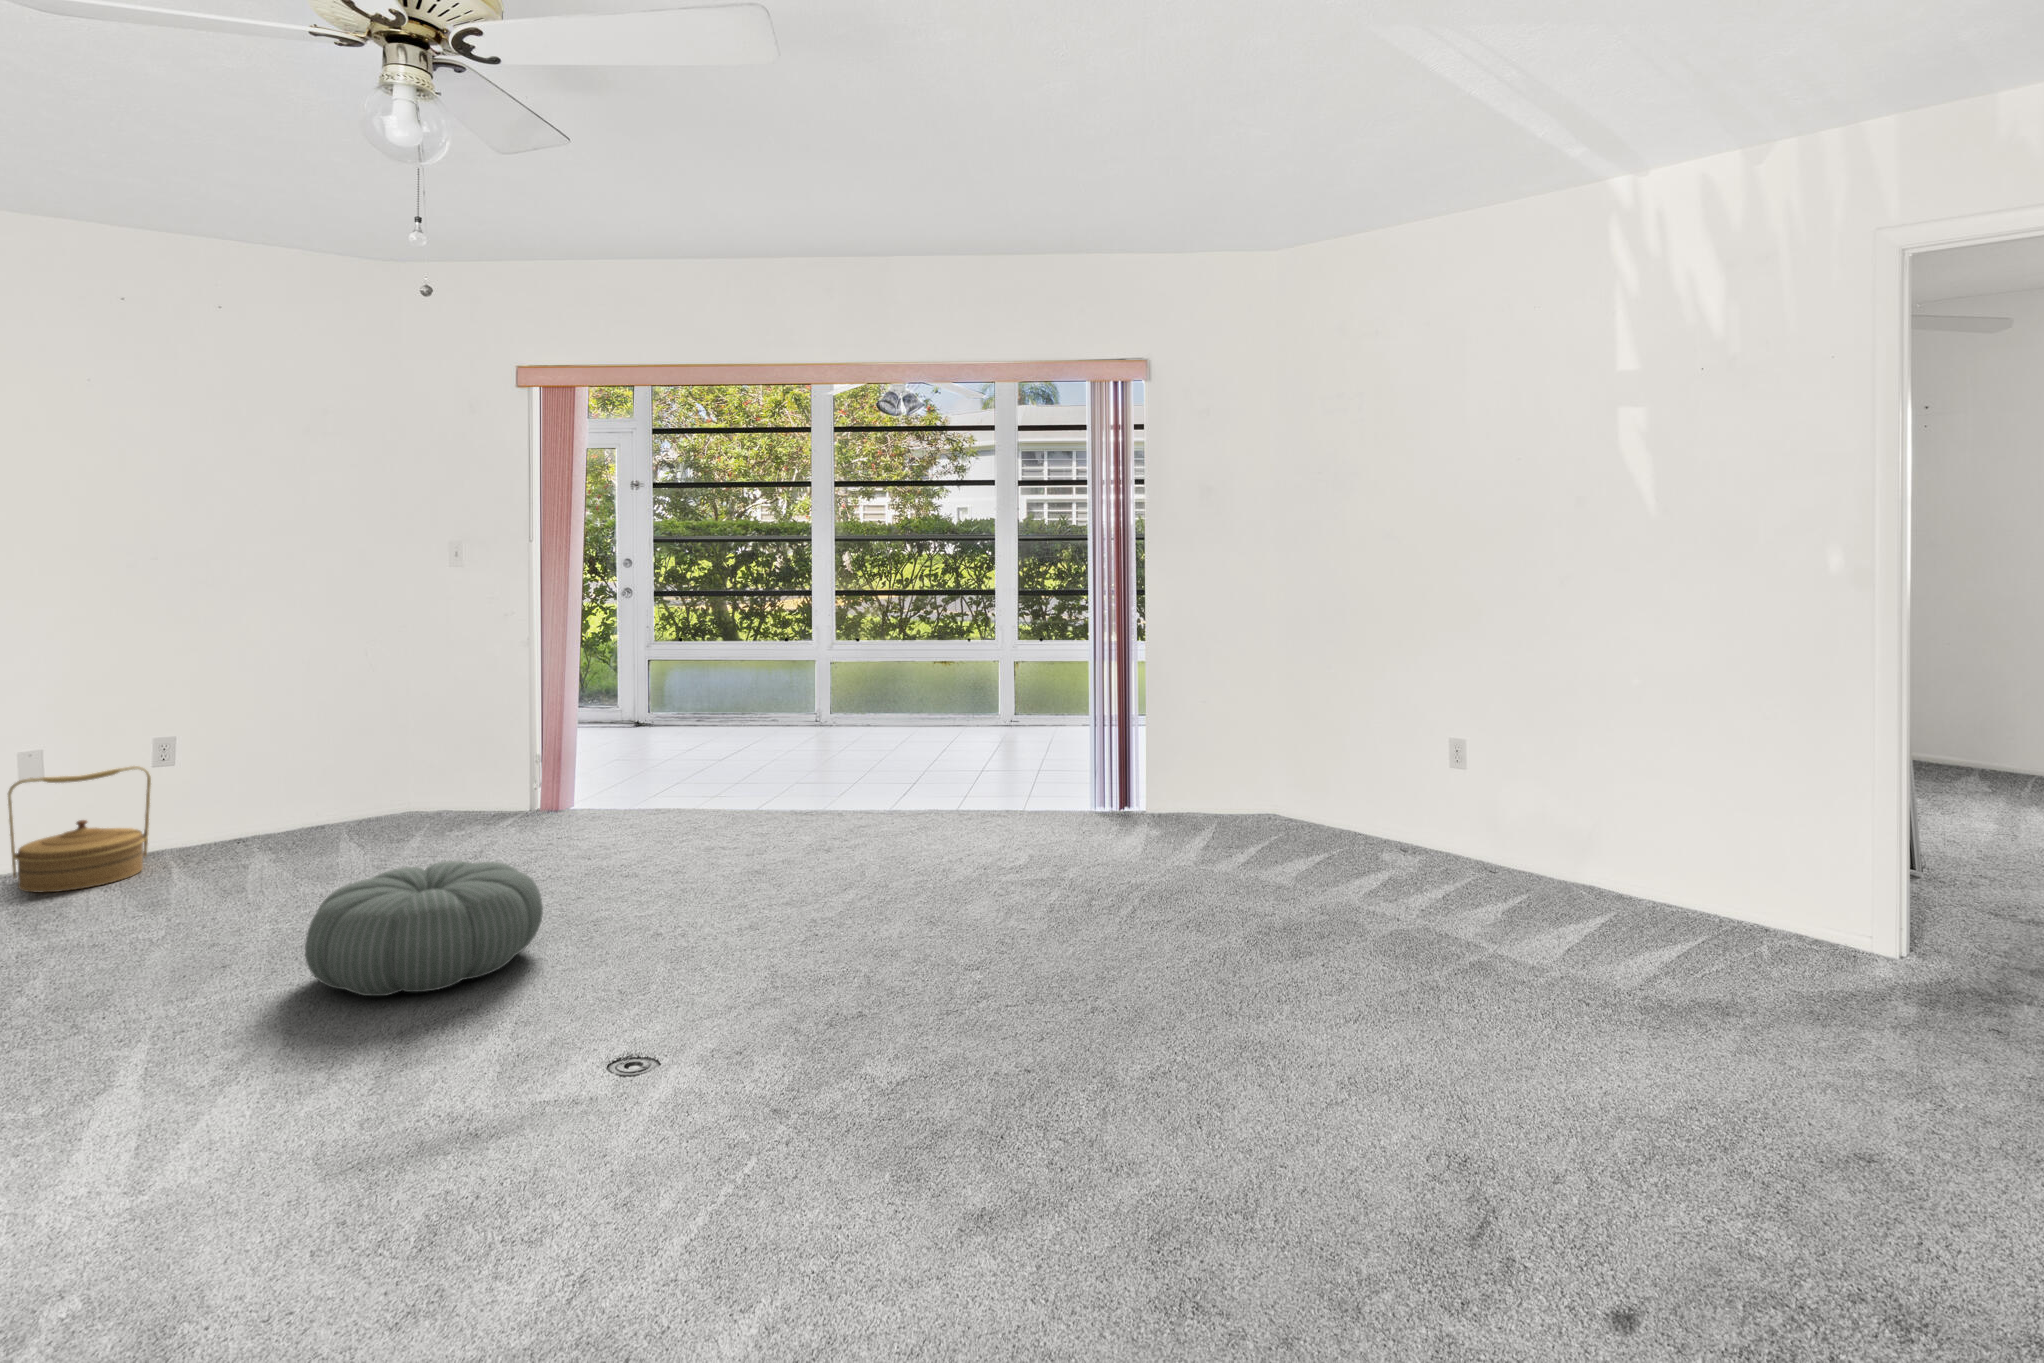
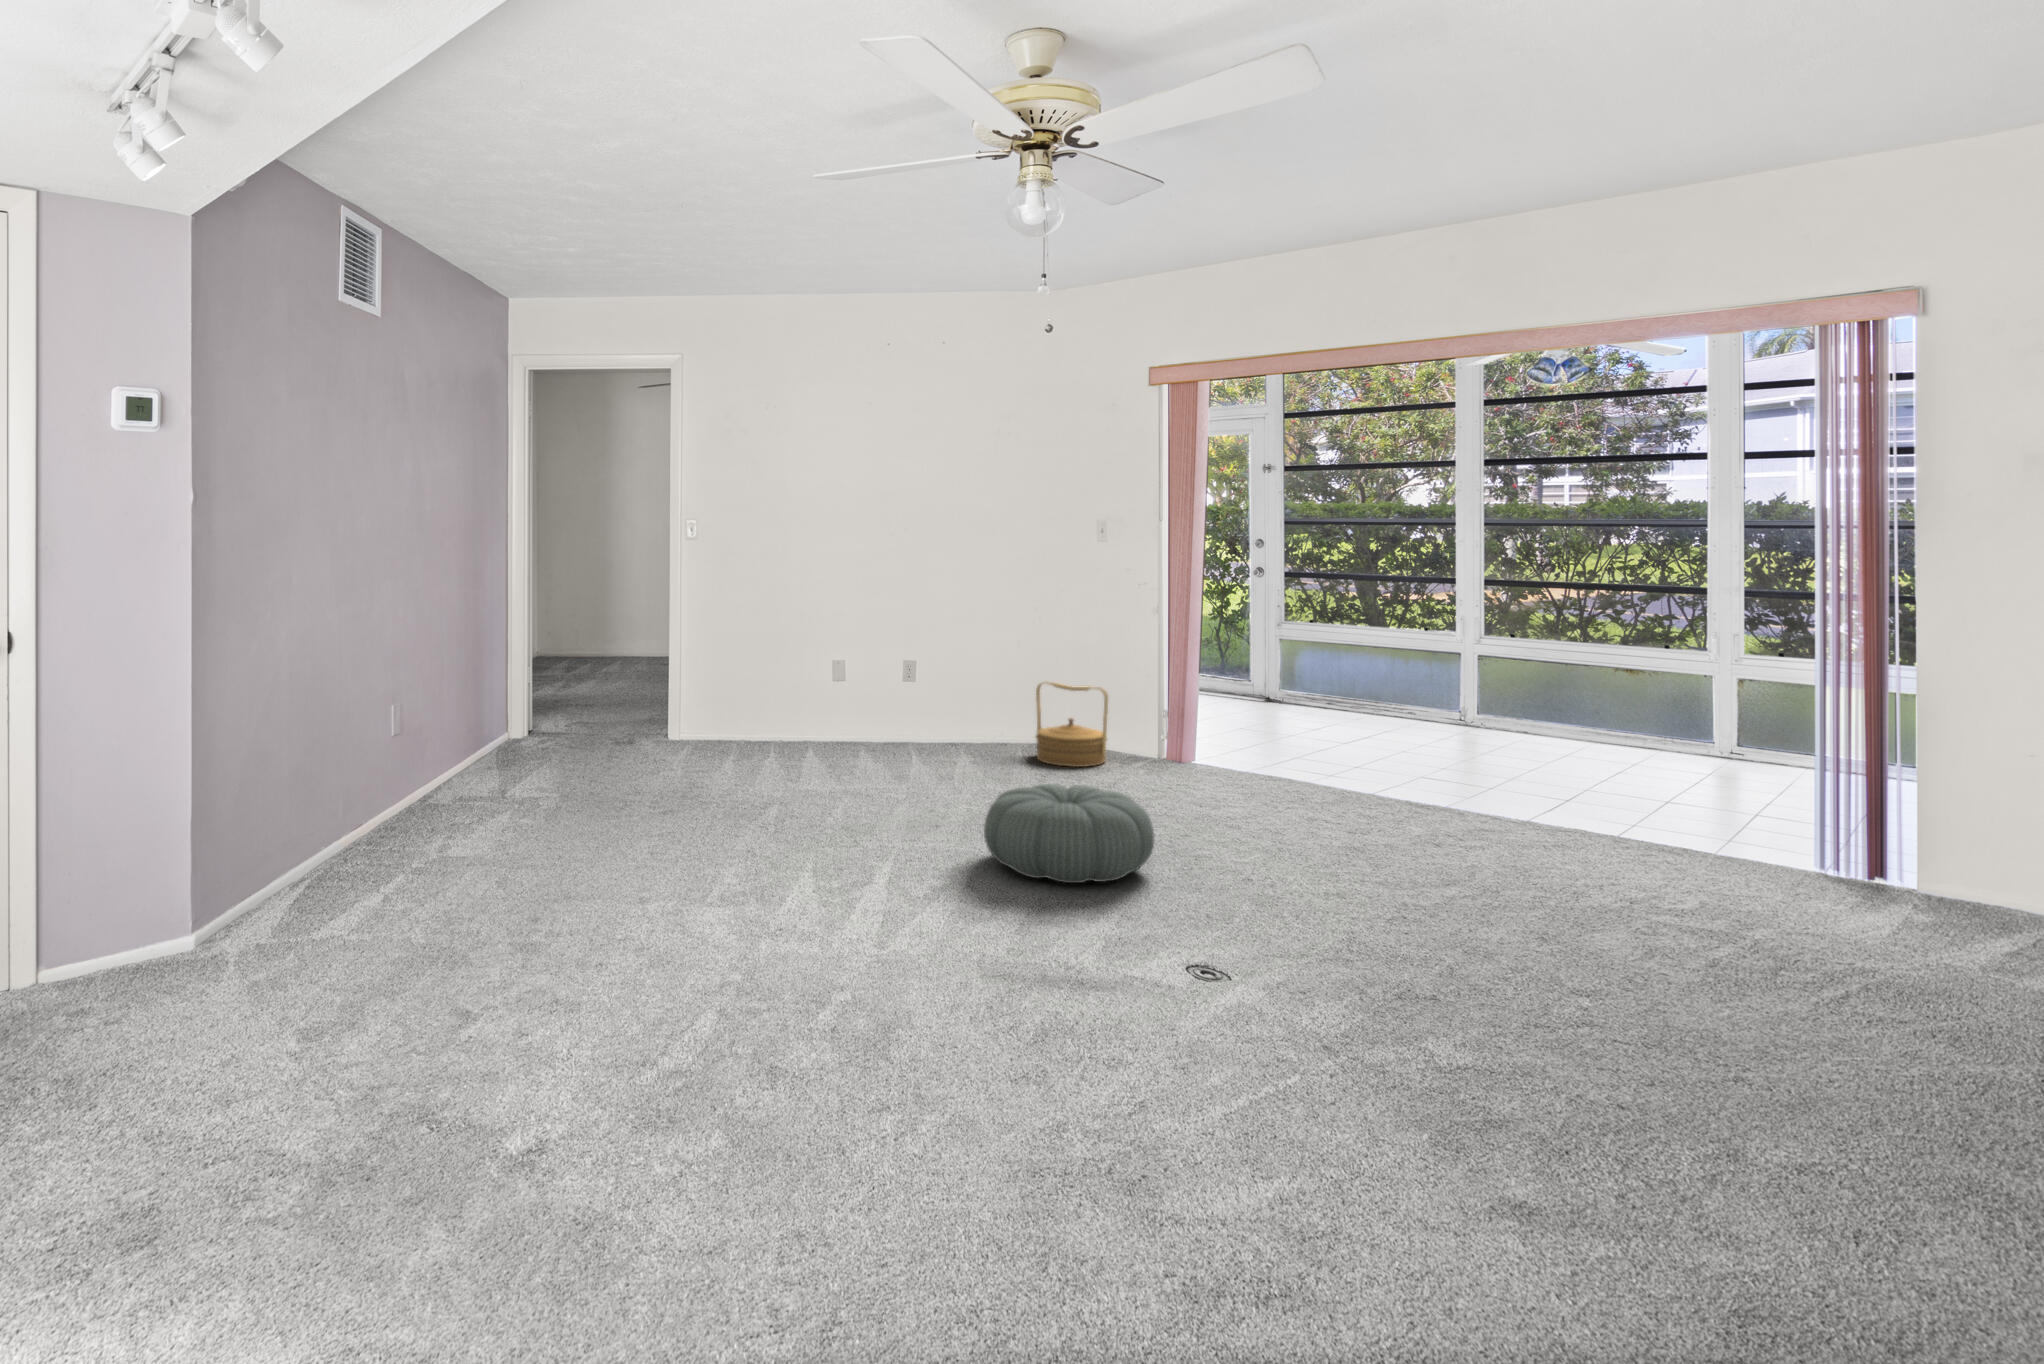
woven basket: present [8,766,151,893] -> present [1036,682,1108,767]

